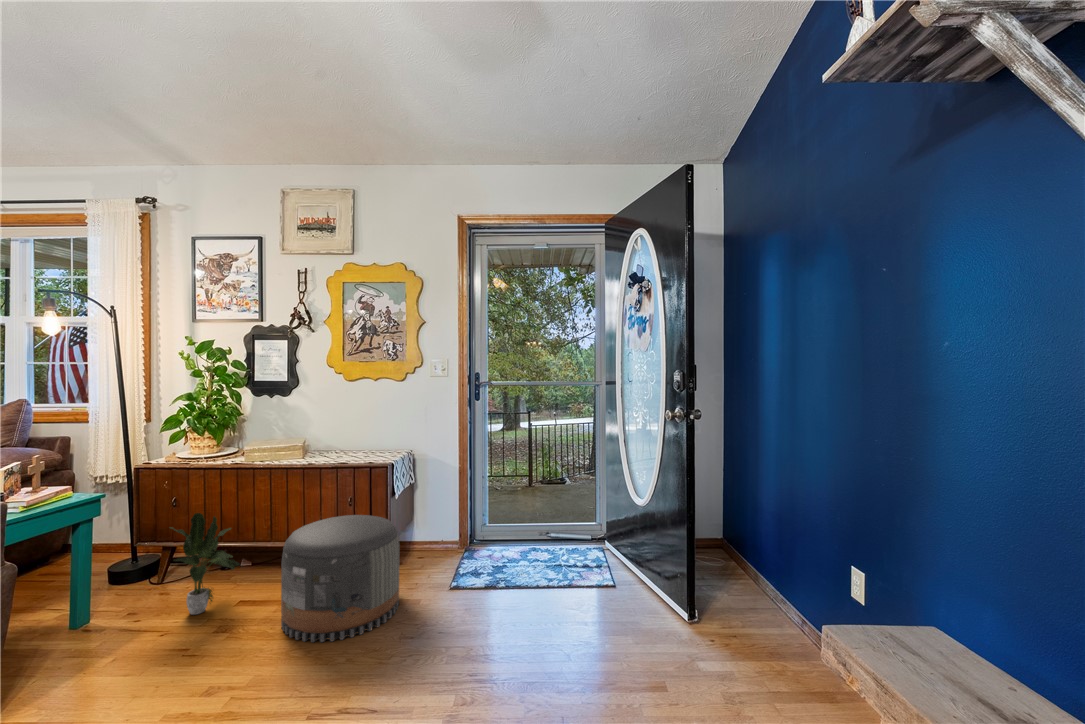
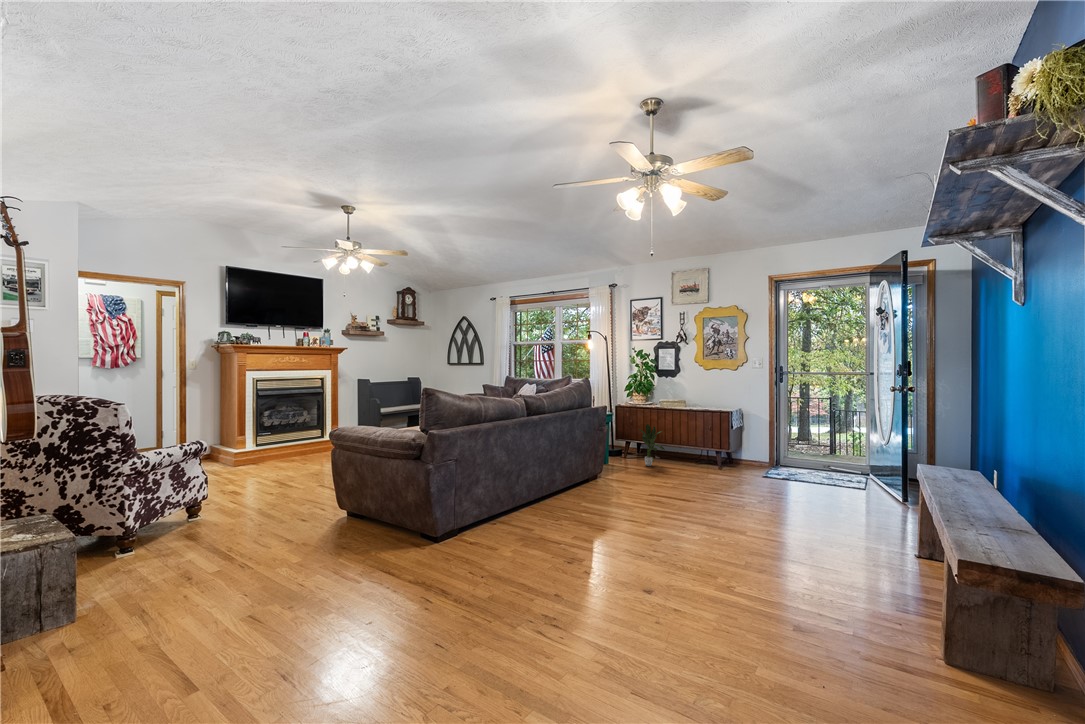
pouf: present [281,515,400,642] -> none [685,432,737,479]

